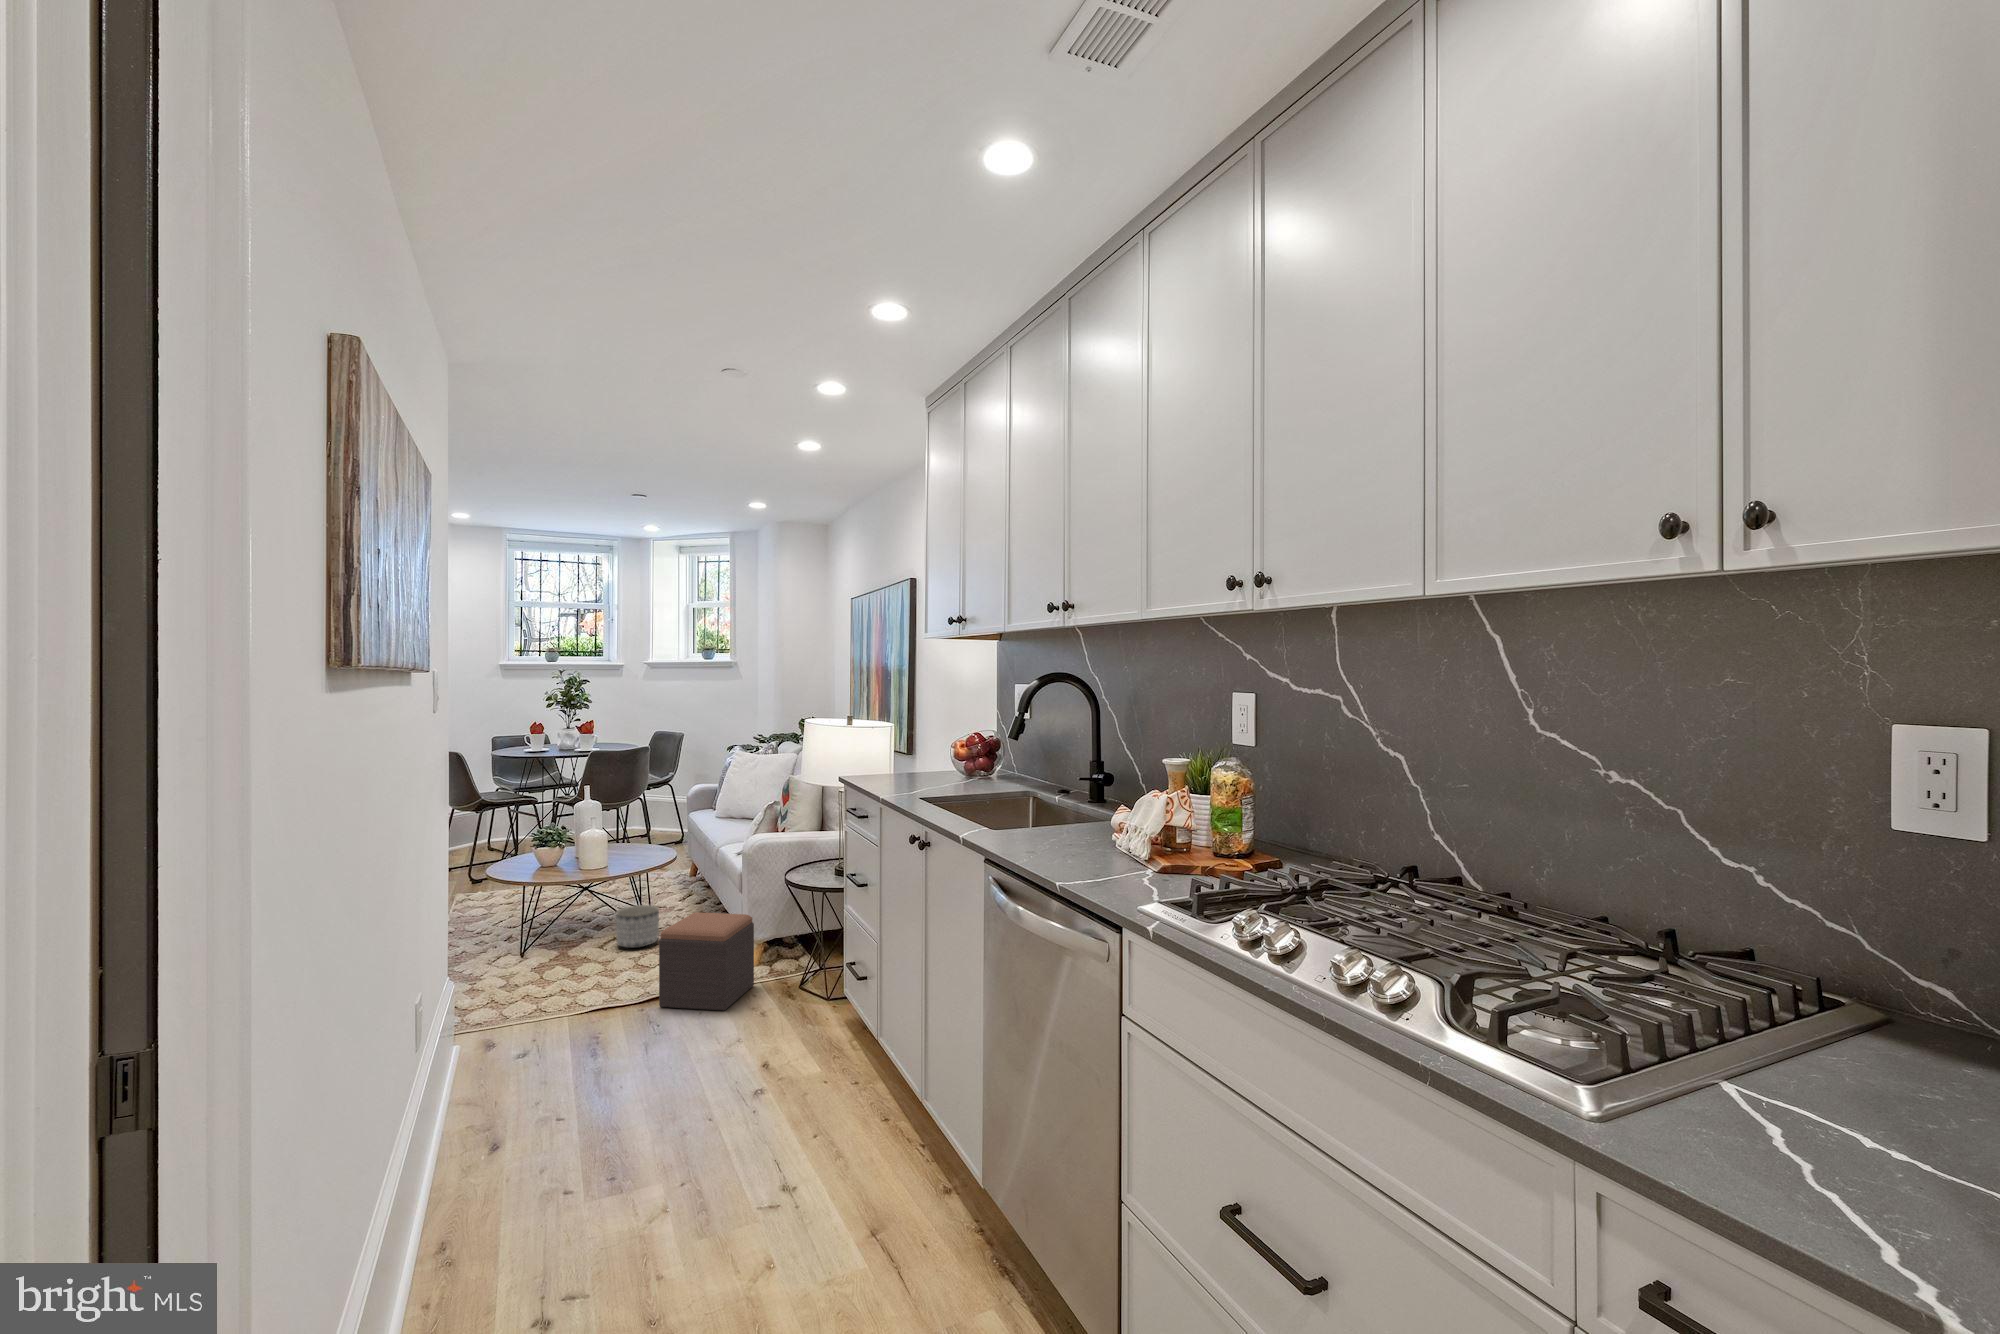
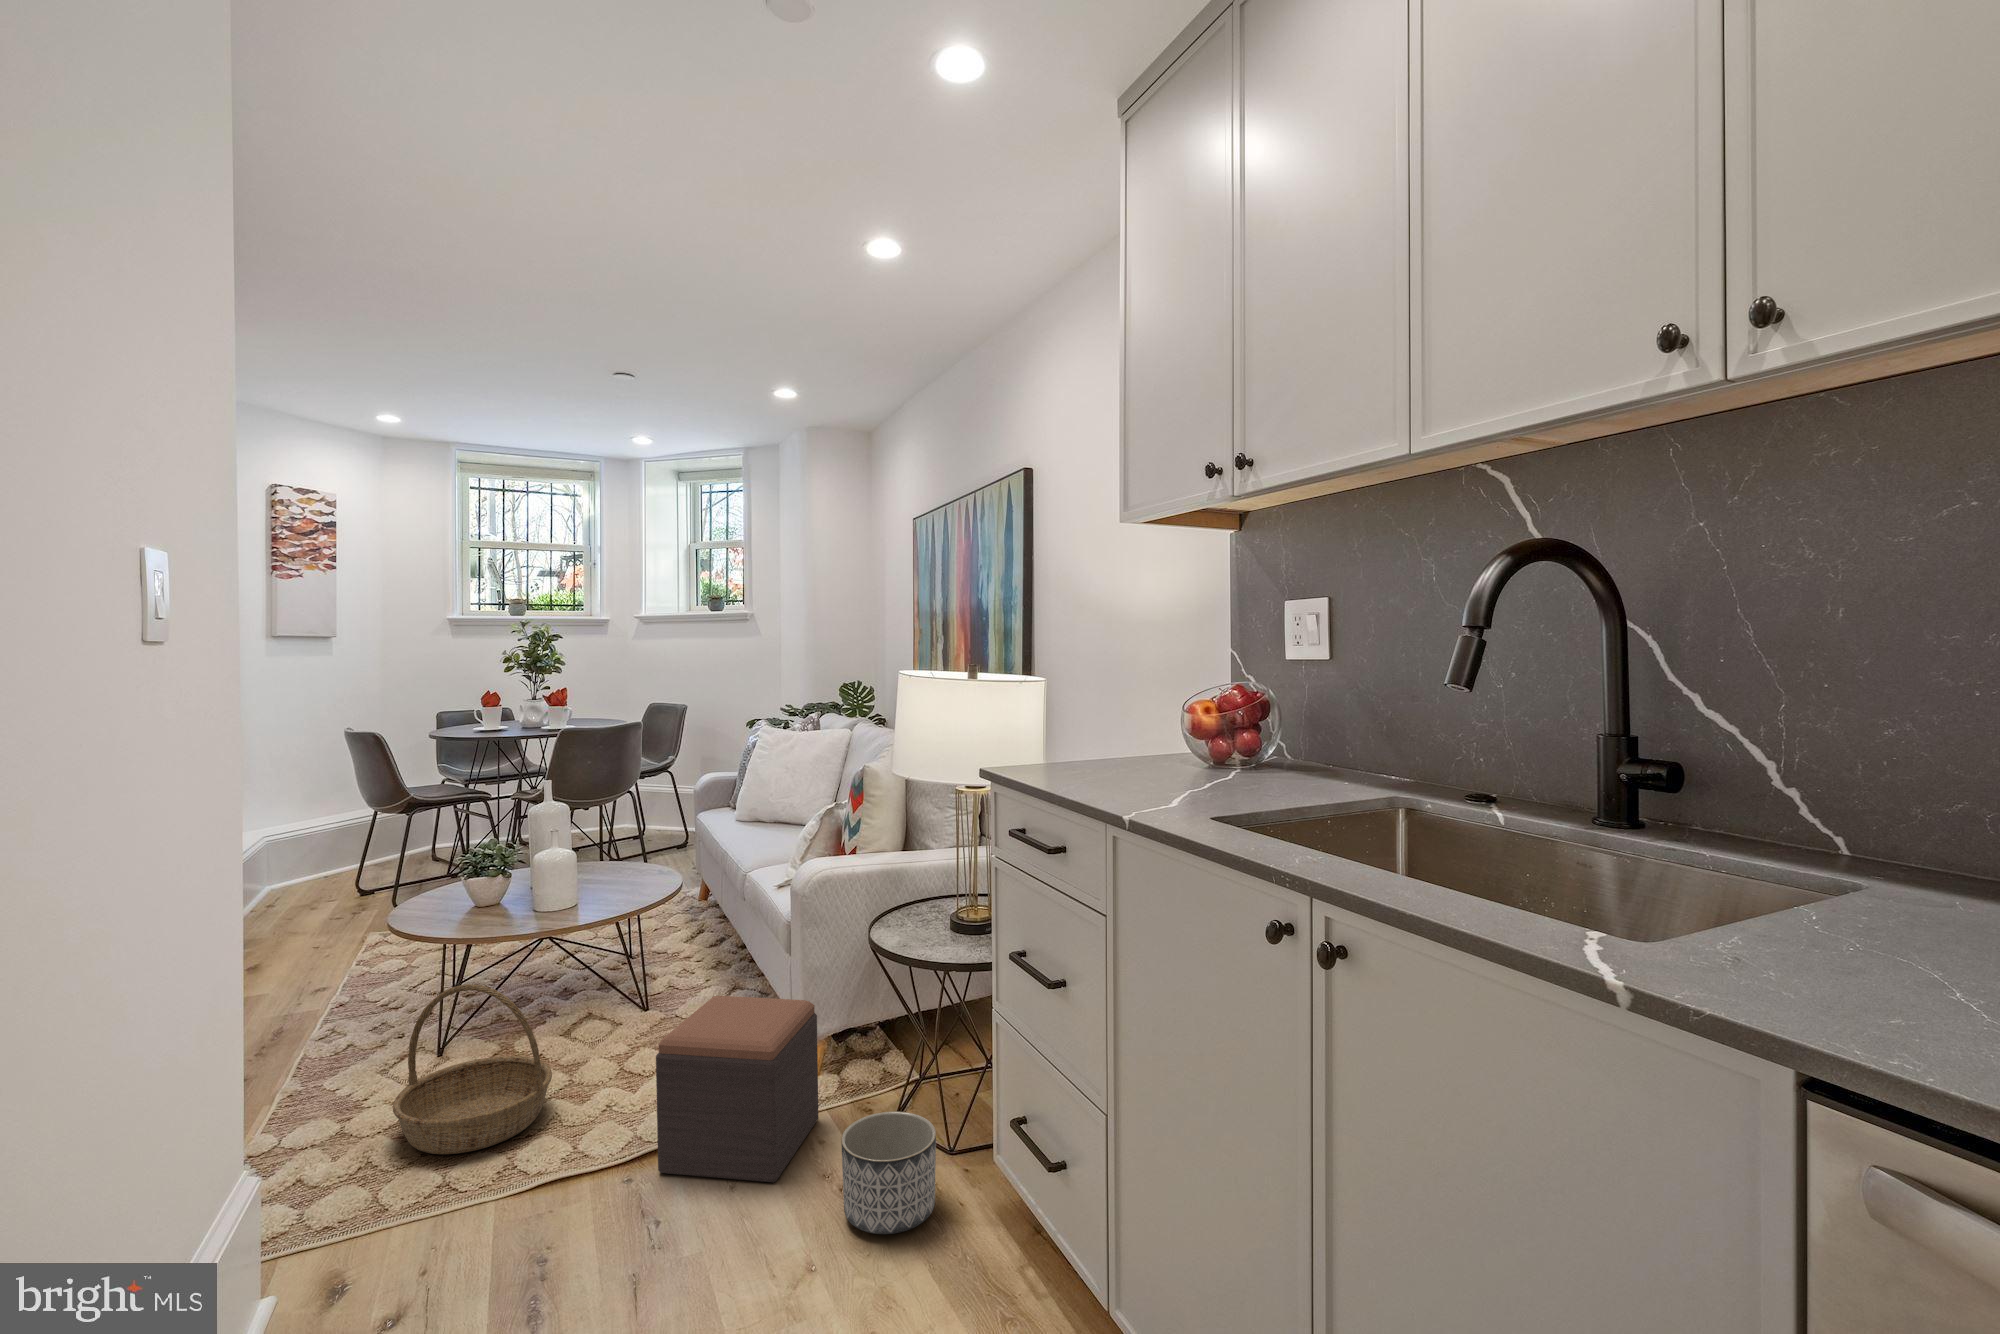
basket: none [505,904,597,999] -> present [393,984,552,1154]
planter: present [616,905,659,948] -> present [841,1112,936,1234]

